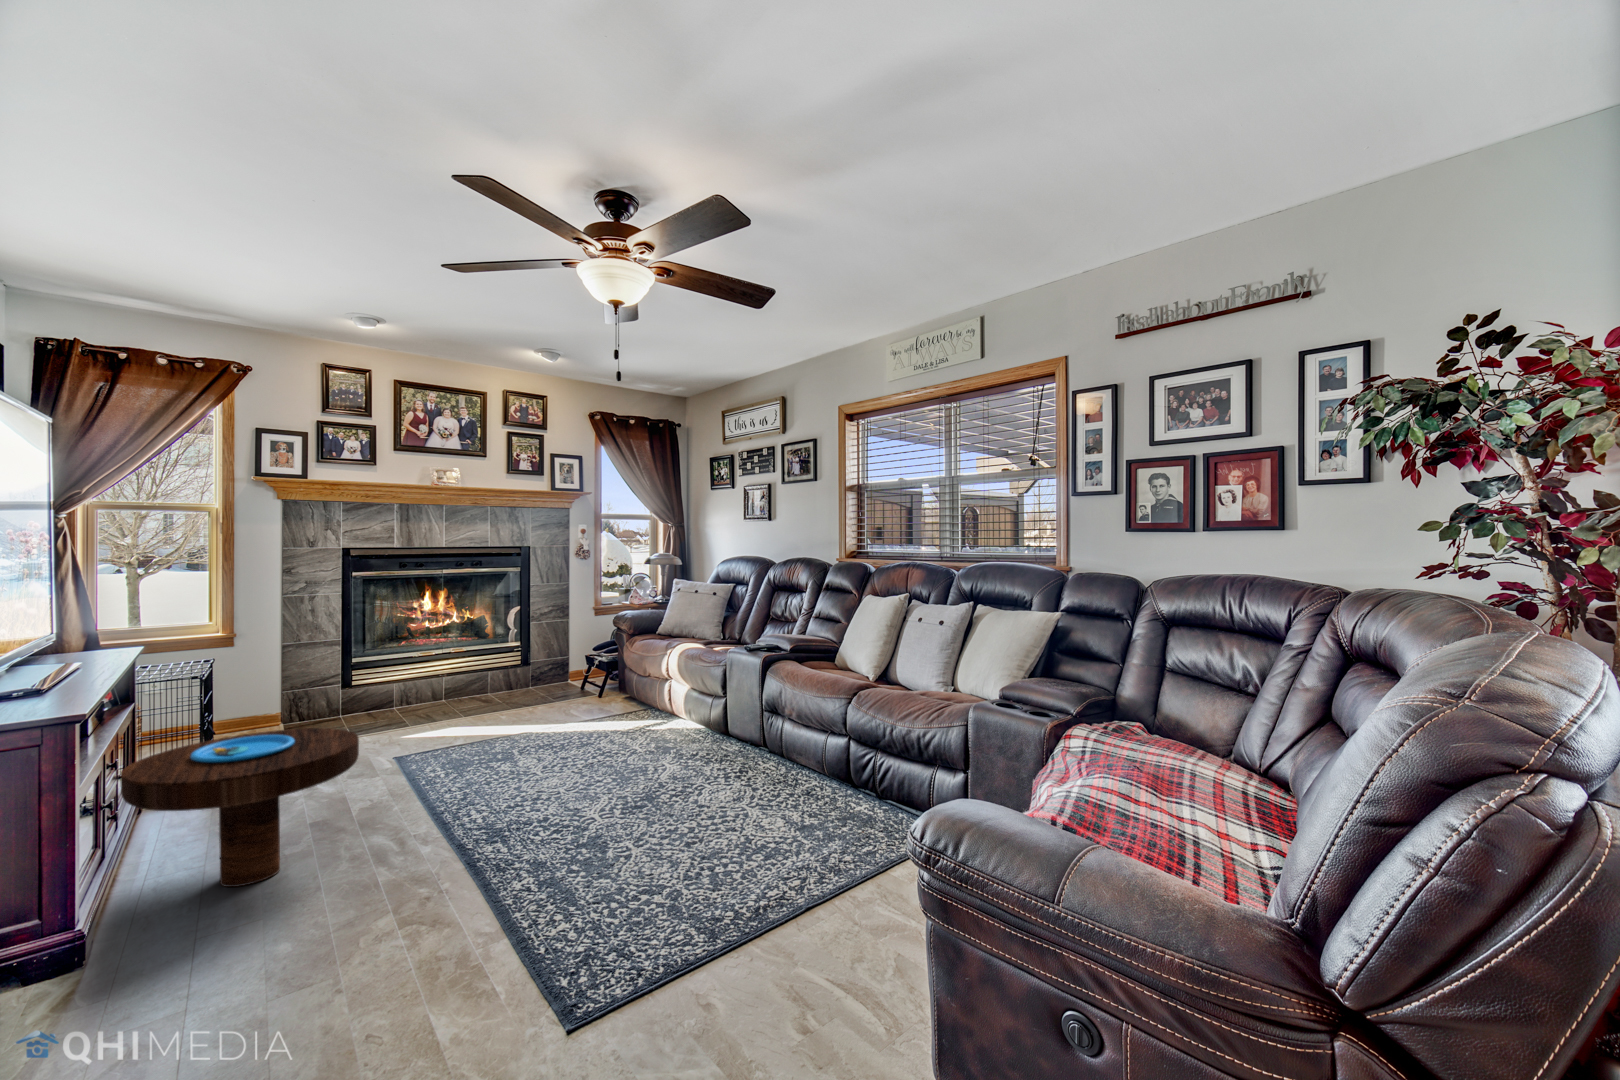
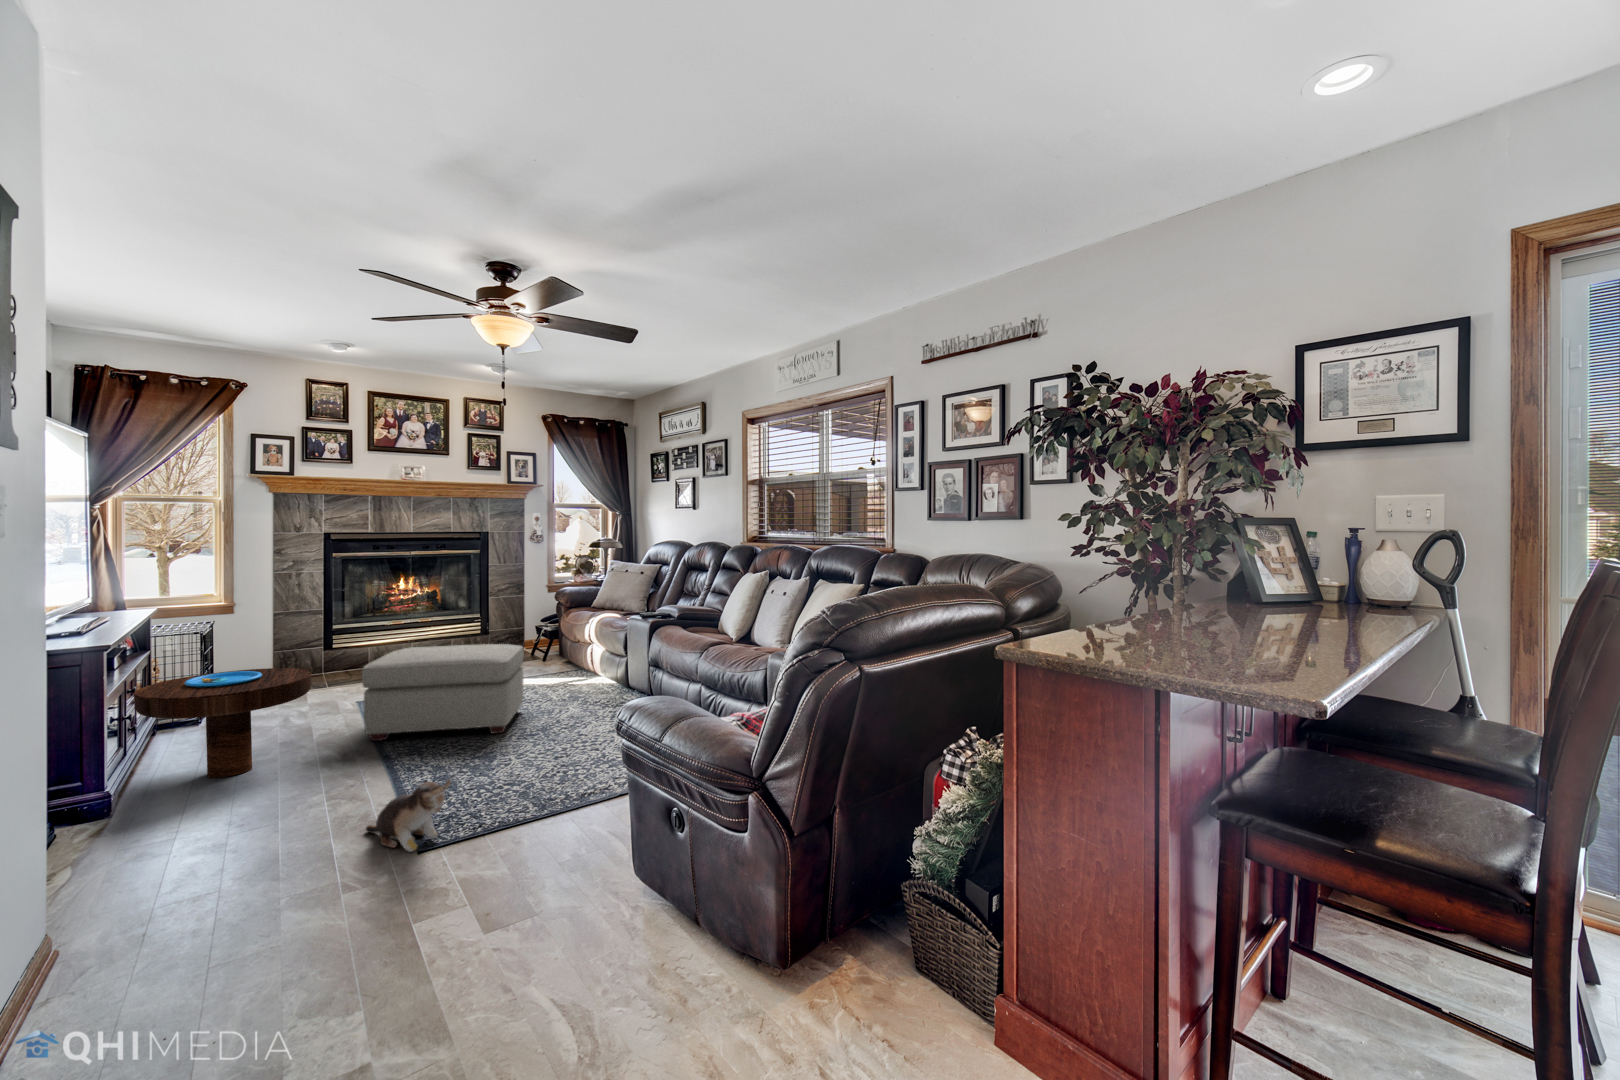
ottoman: none [419,688,610,820] -> present [362,644,524,741]
plush toy: none [474,913,614,1028] -> present [366,780,451,852]

